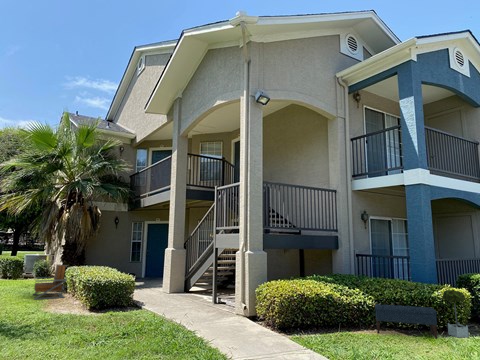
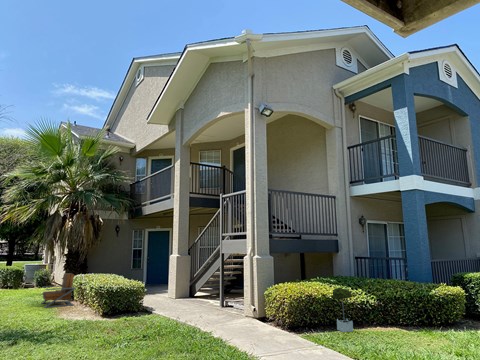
potted tree: present [443,290,468,337] -> present [333,288,353,332]
bench: present [375,304,437,338] -> none [377,303,435,333]

